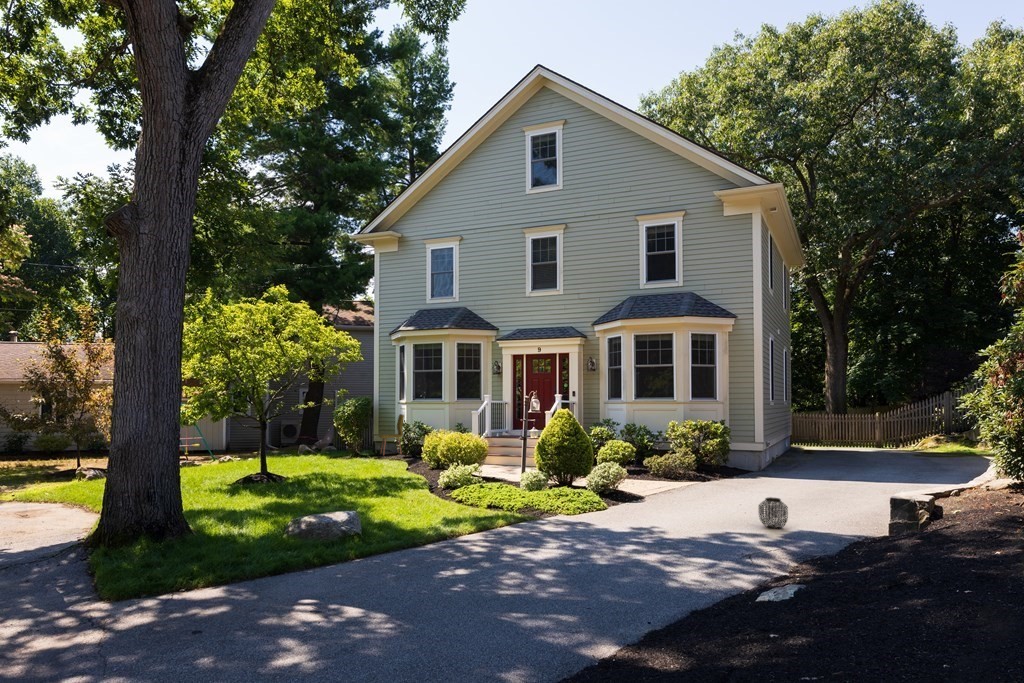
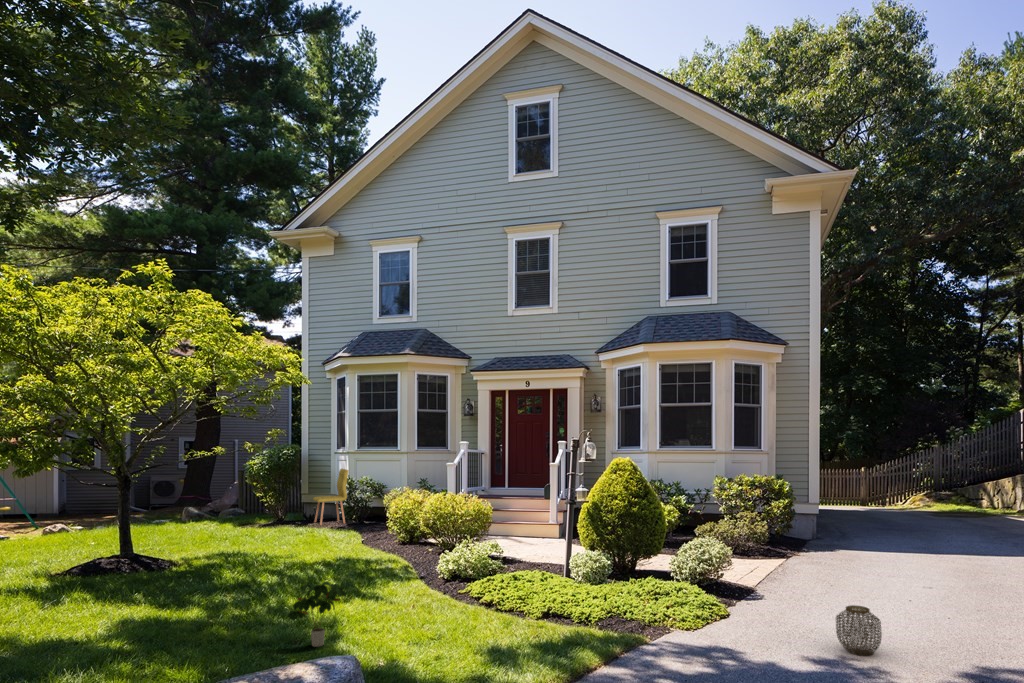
potted plant: none [311,476,349,516] -> present [288,582,346,647]
woven basket: present [759,497,788,529] -> present [836,605,882,656]

